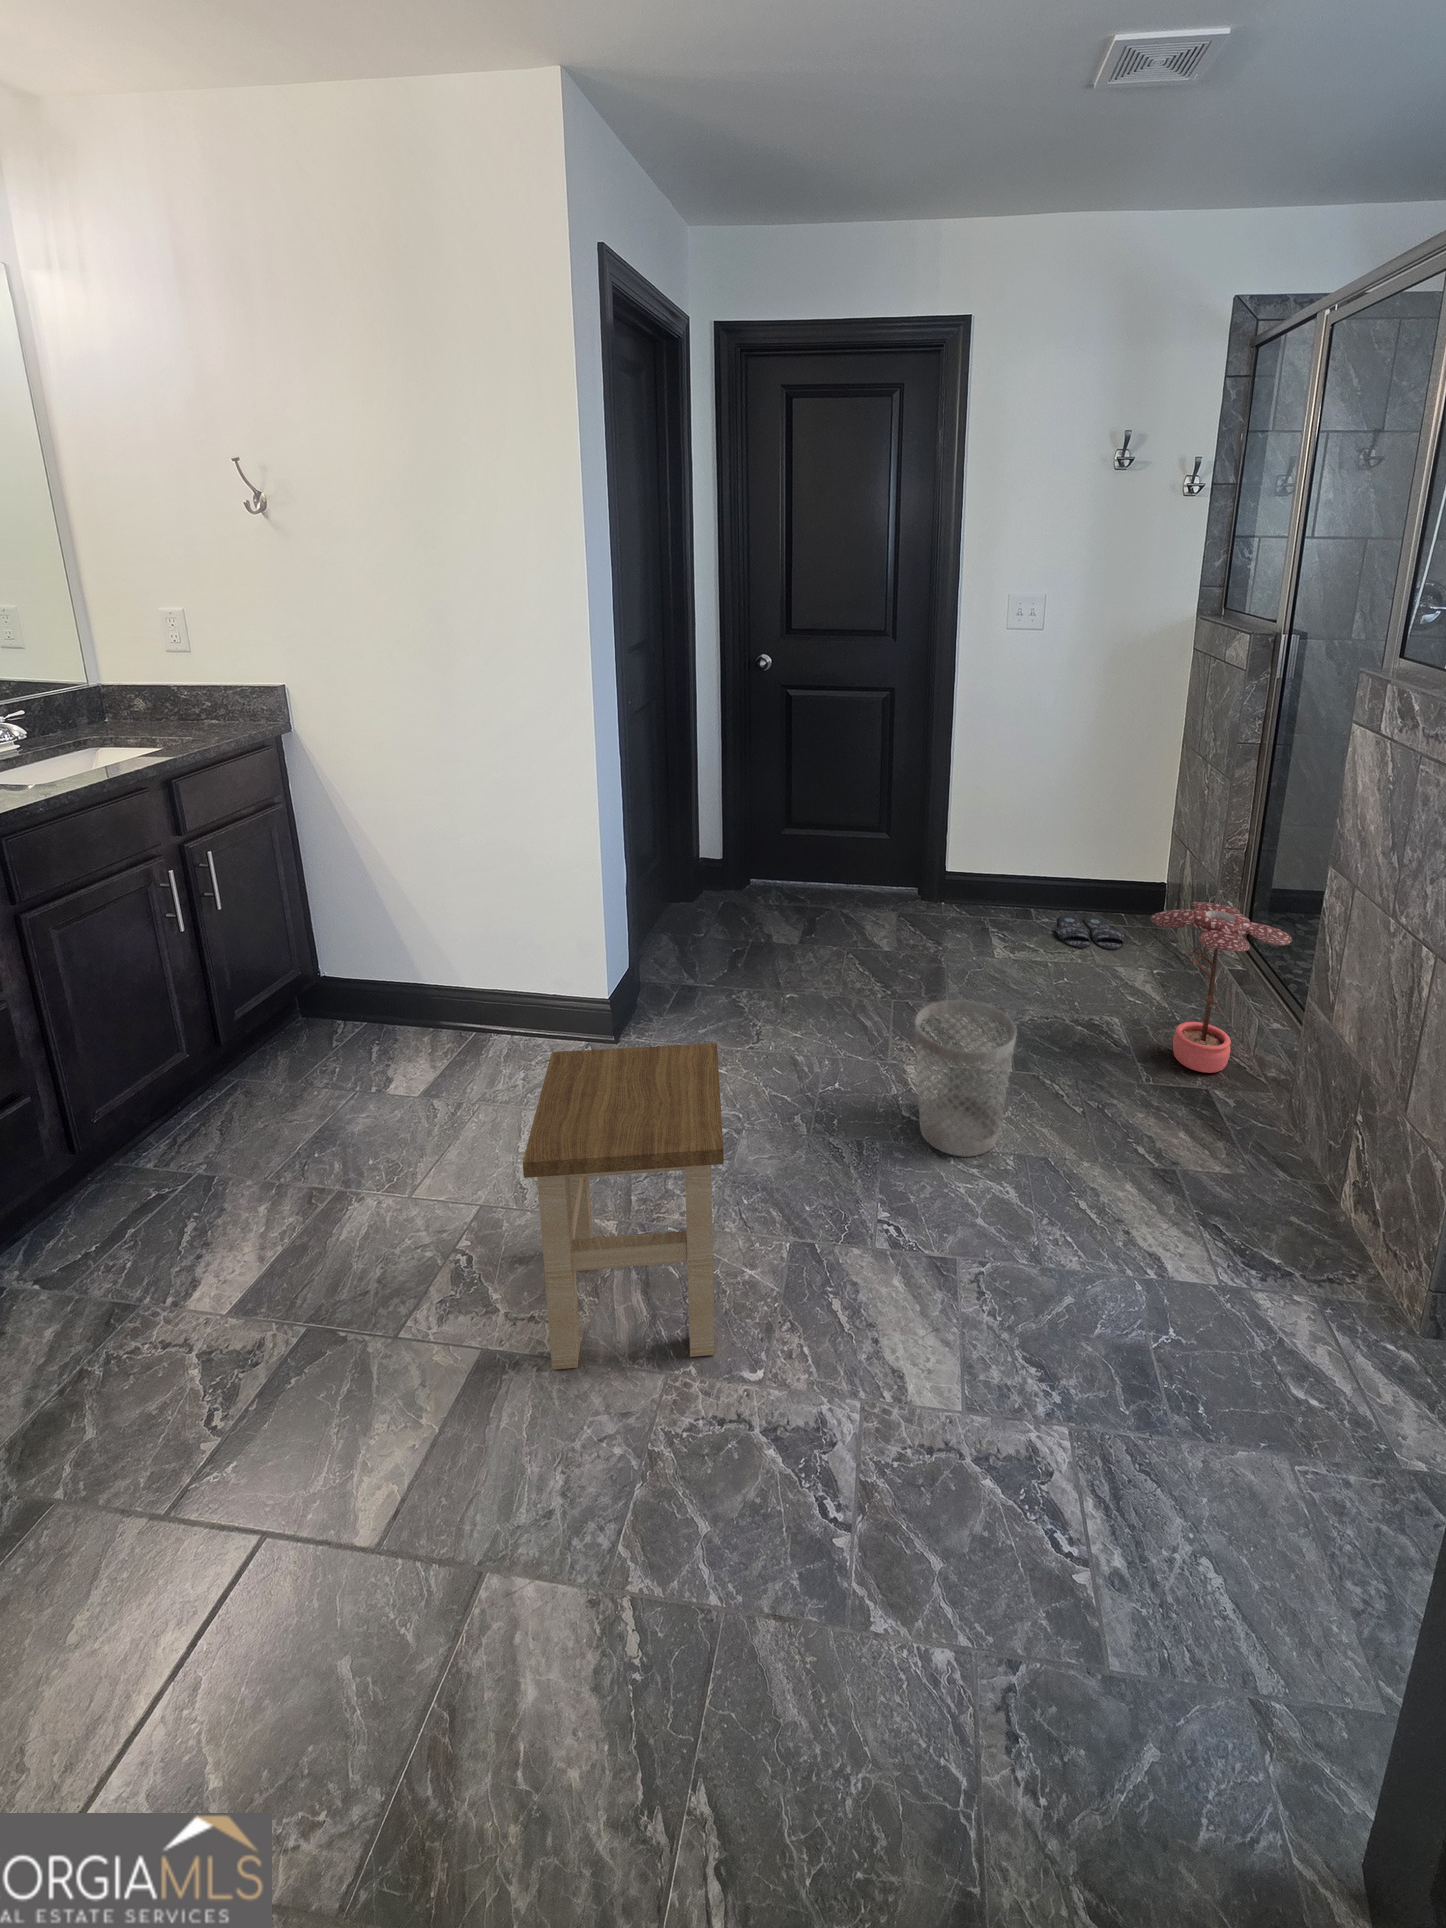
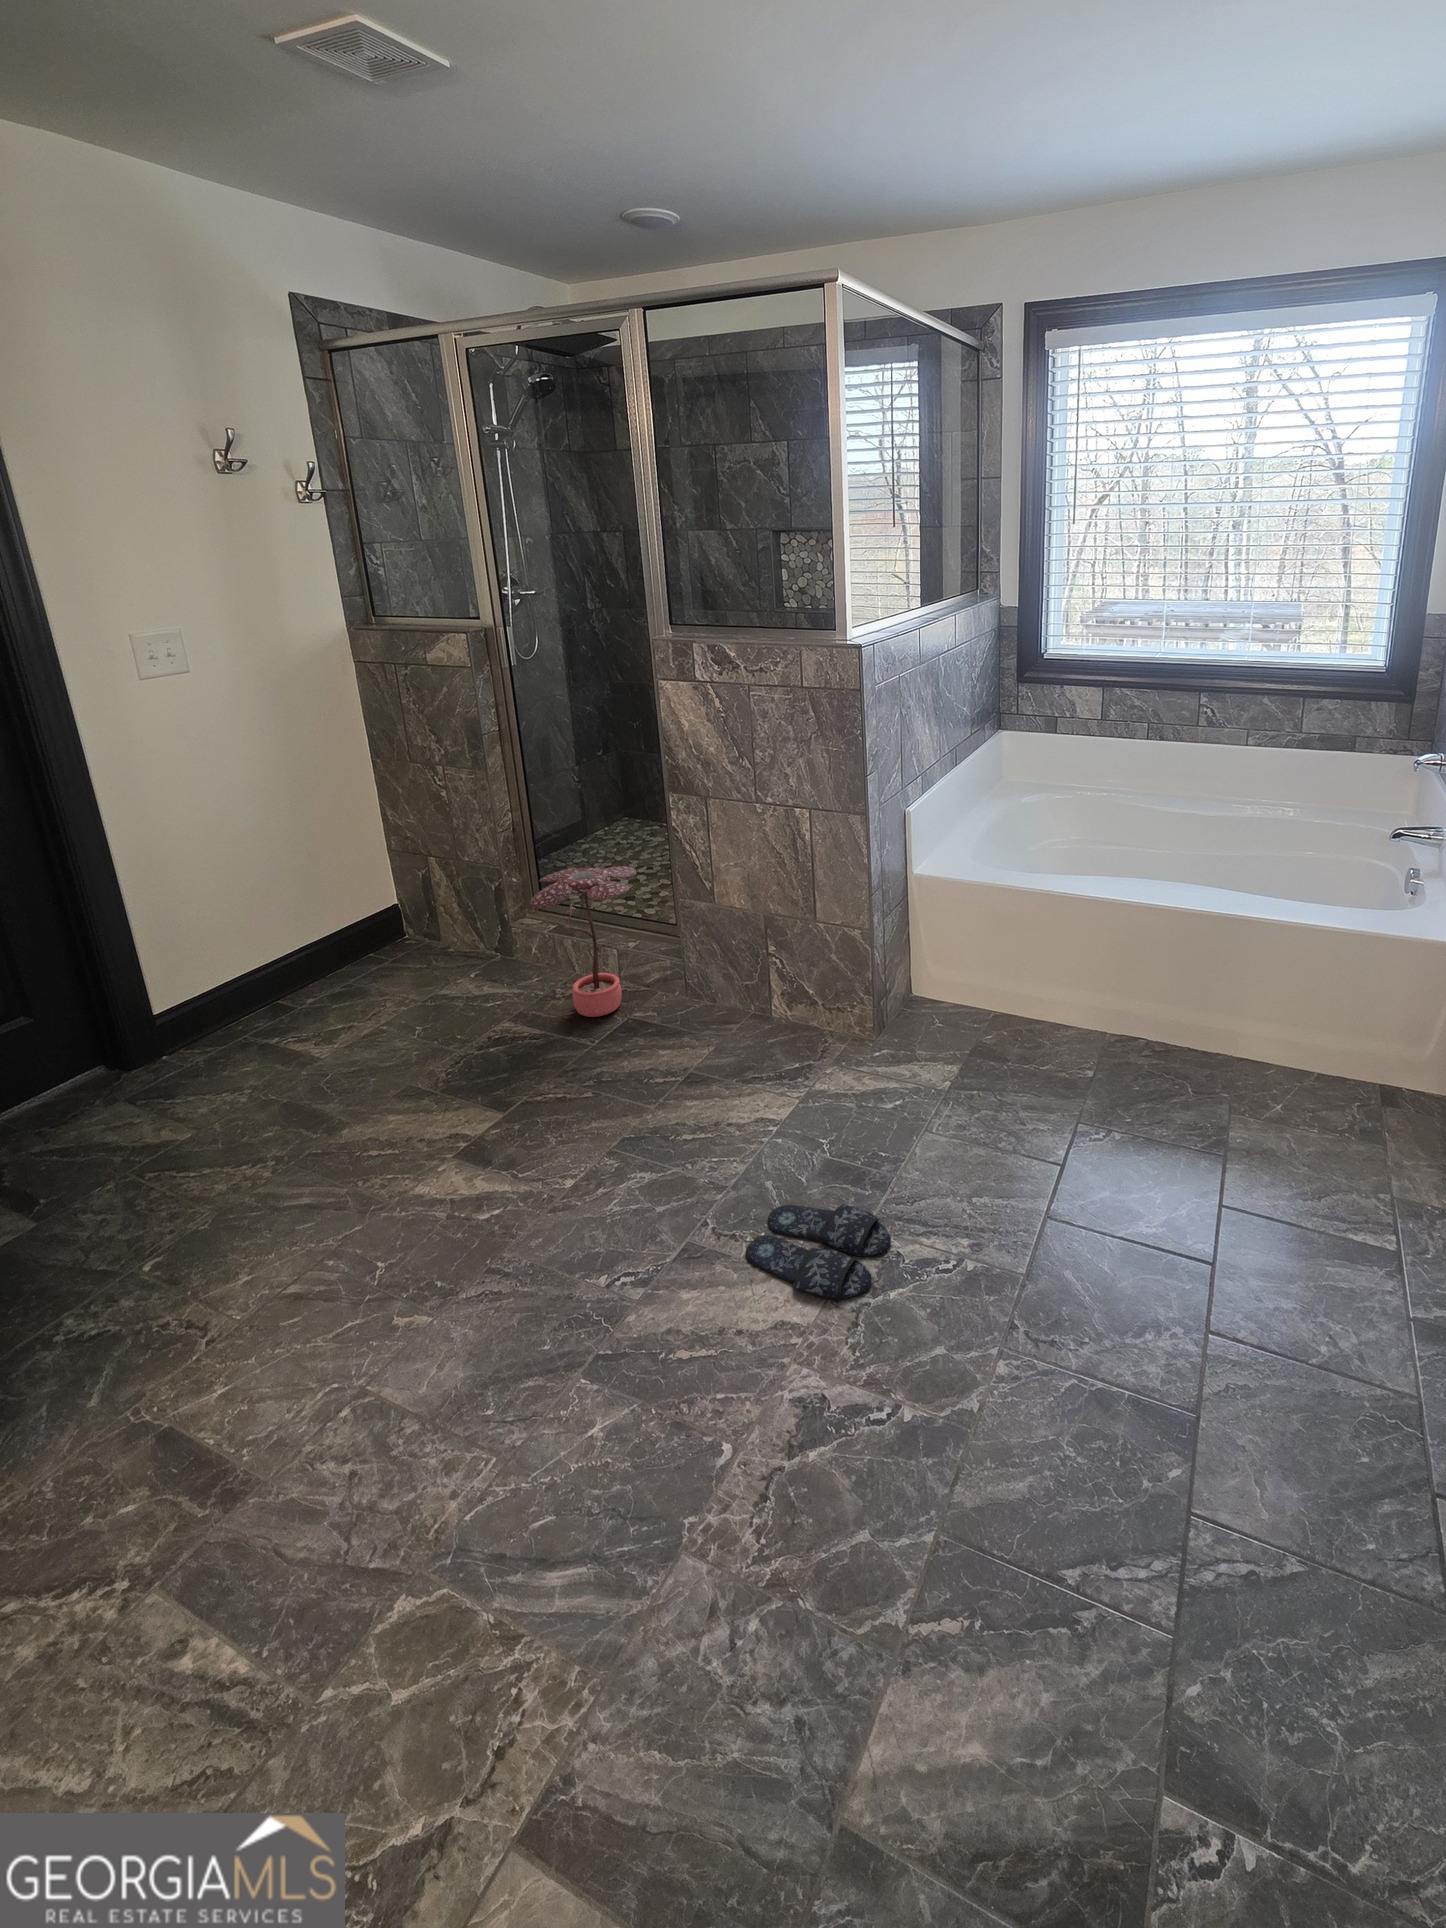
slippers: present [1055,916,1124,949] -> present [746,1204,891,1300]
wastebasket: present [915,1000,1017,1157] -> none [471,1041,589,1213]
stool: present [523,1043,724,1370] -> none [314,1226,685,1717]

